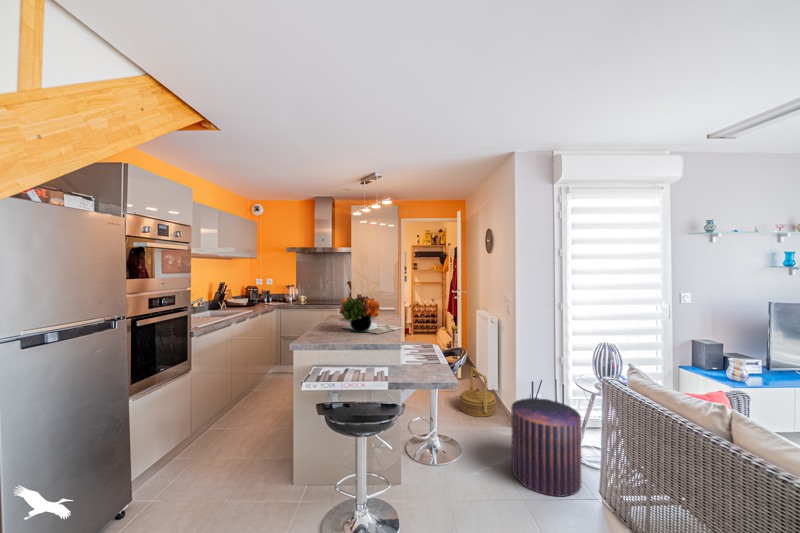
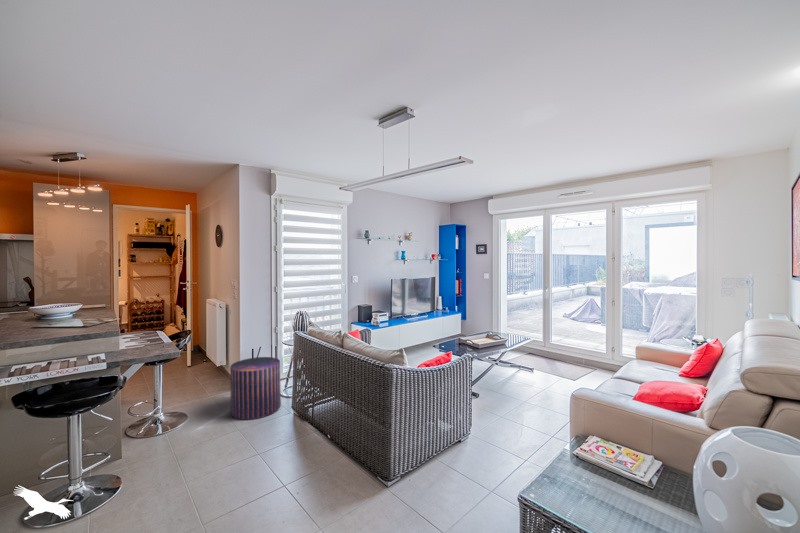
flower arrangement: present [339,294,380,332] -> none [31,288,93,327]
woven basket: present [460,367,496,417] -> none [188,349,224,390]

